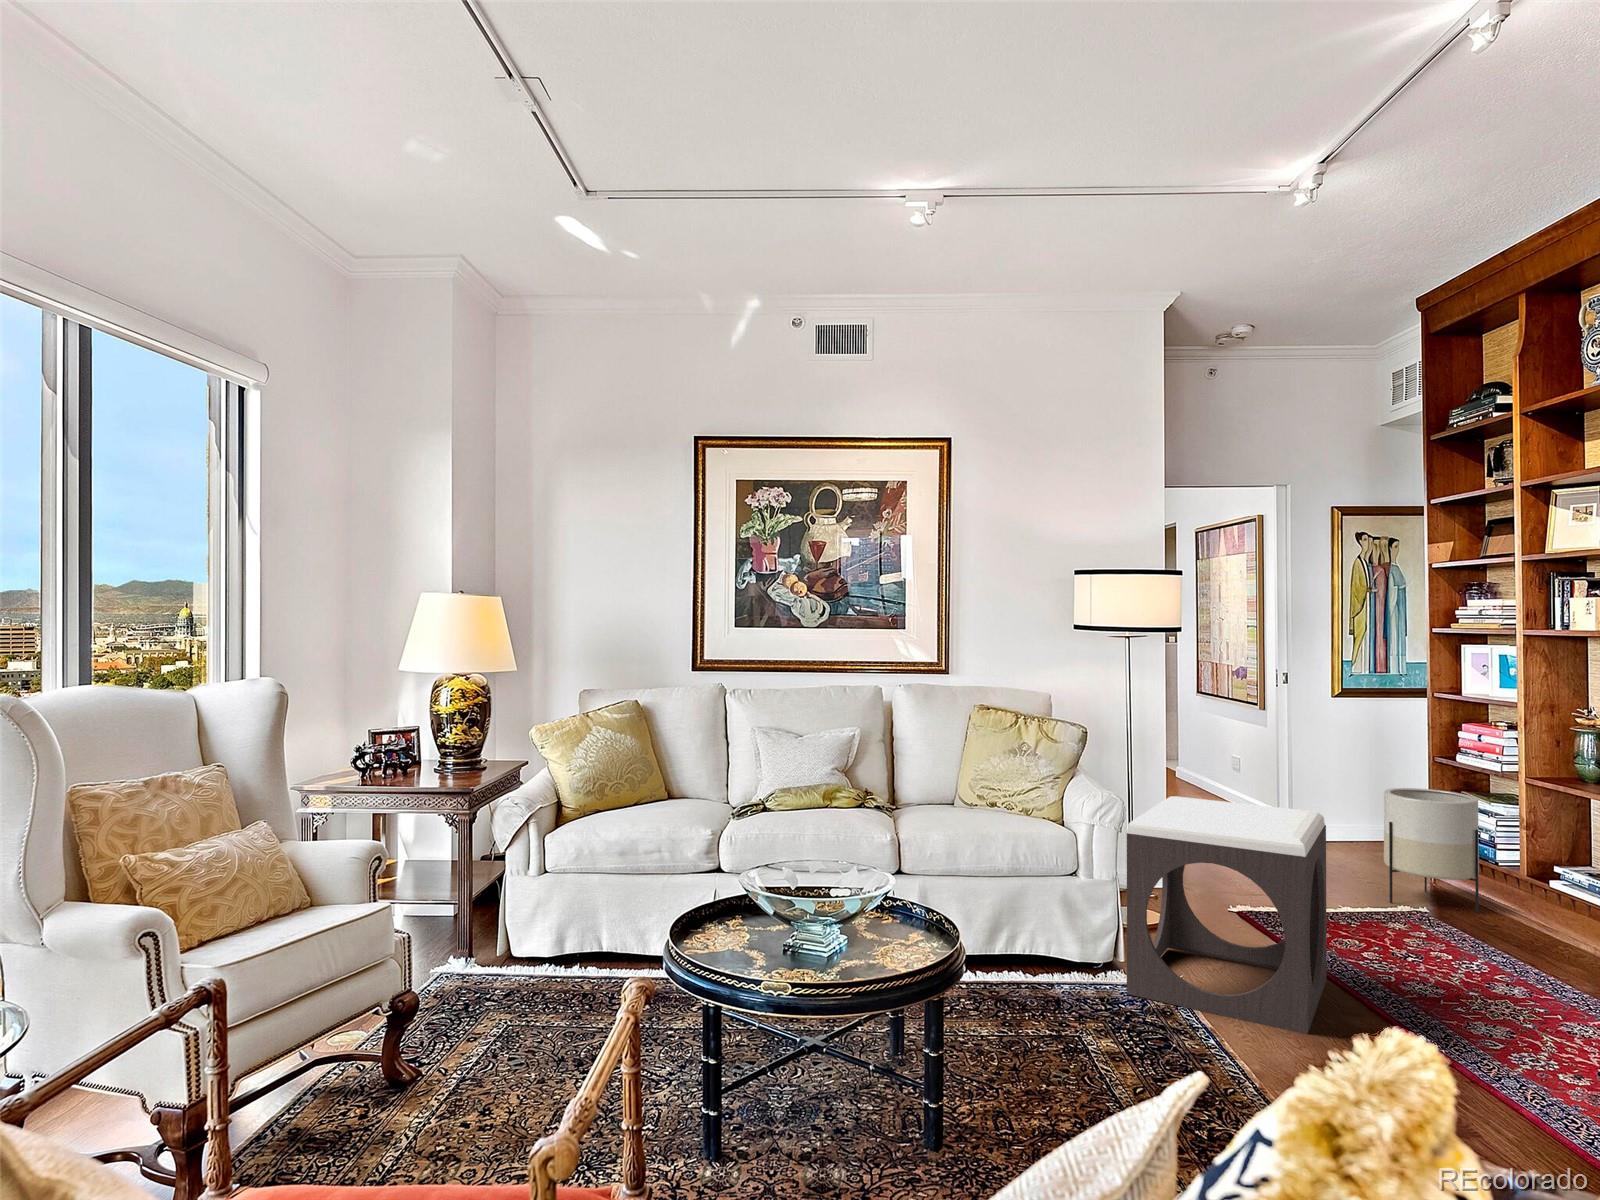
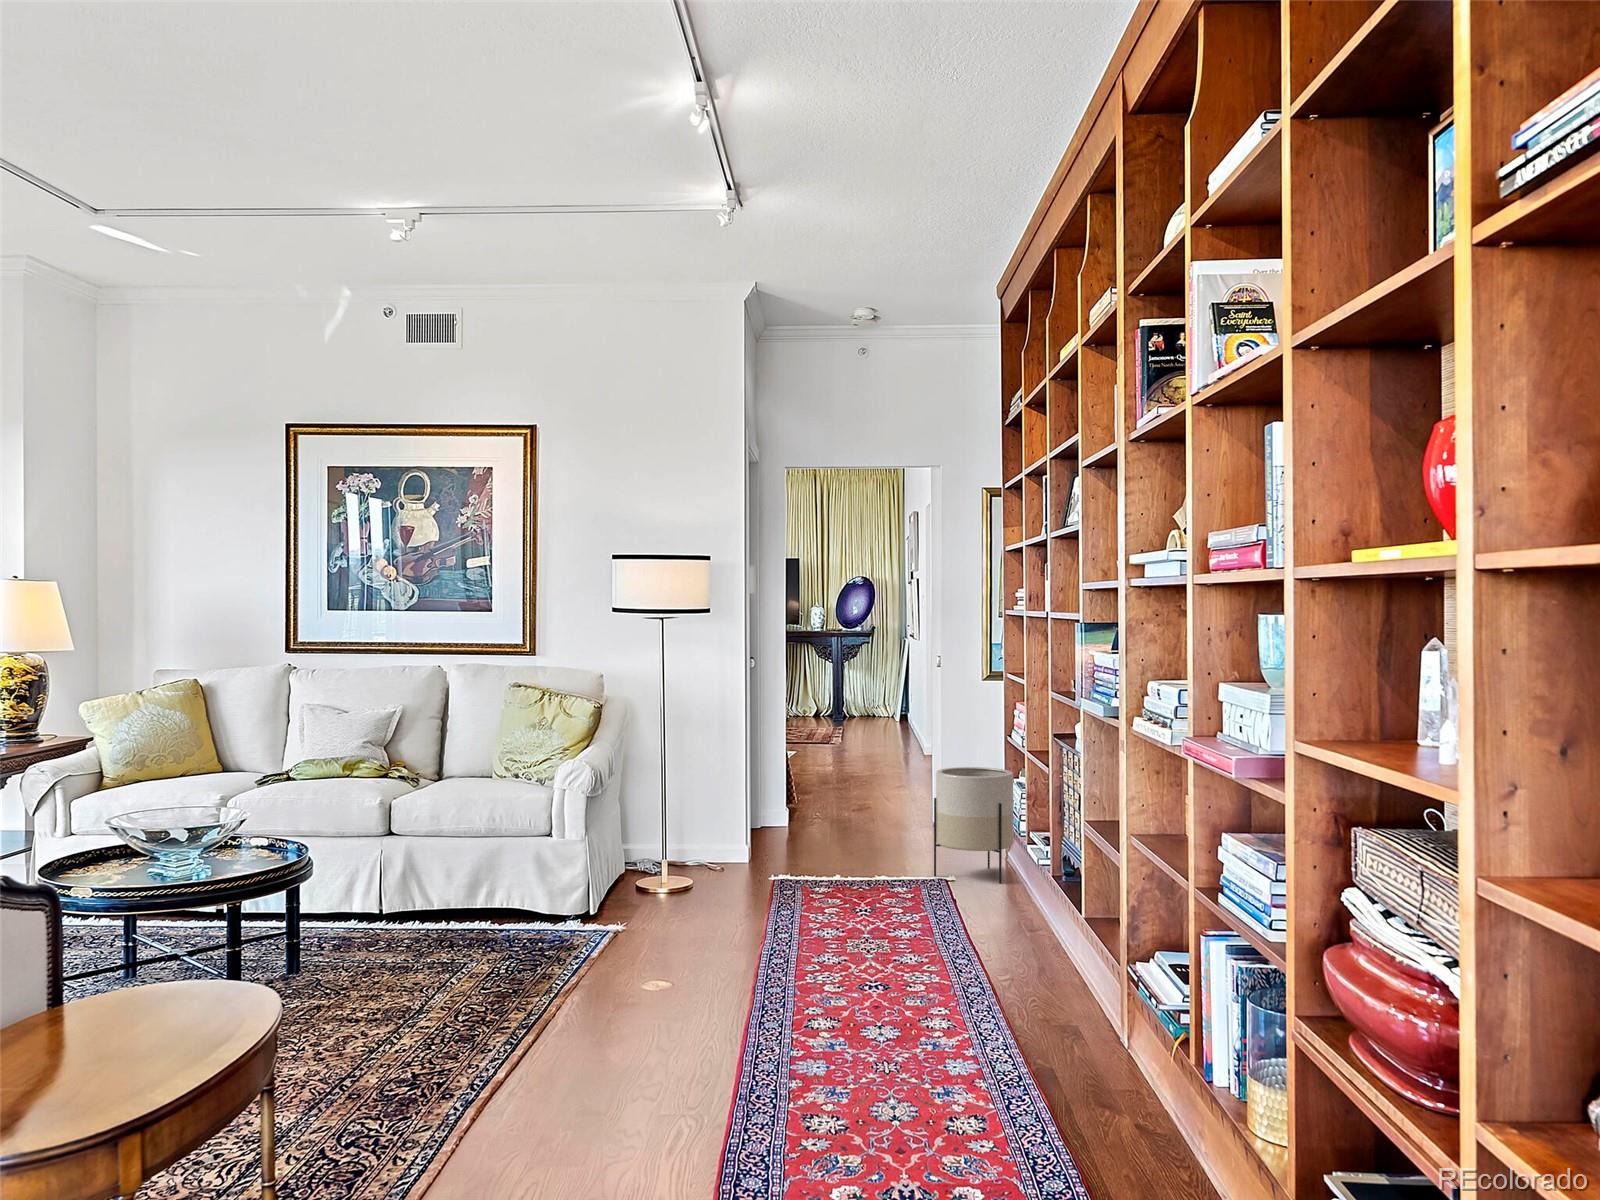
footstool: present [1127,796,1327,1034] -> none [553,764,752,955]

